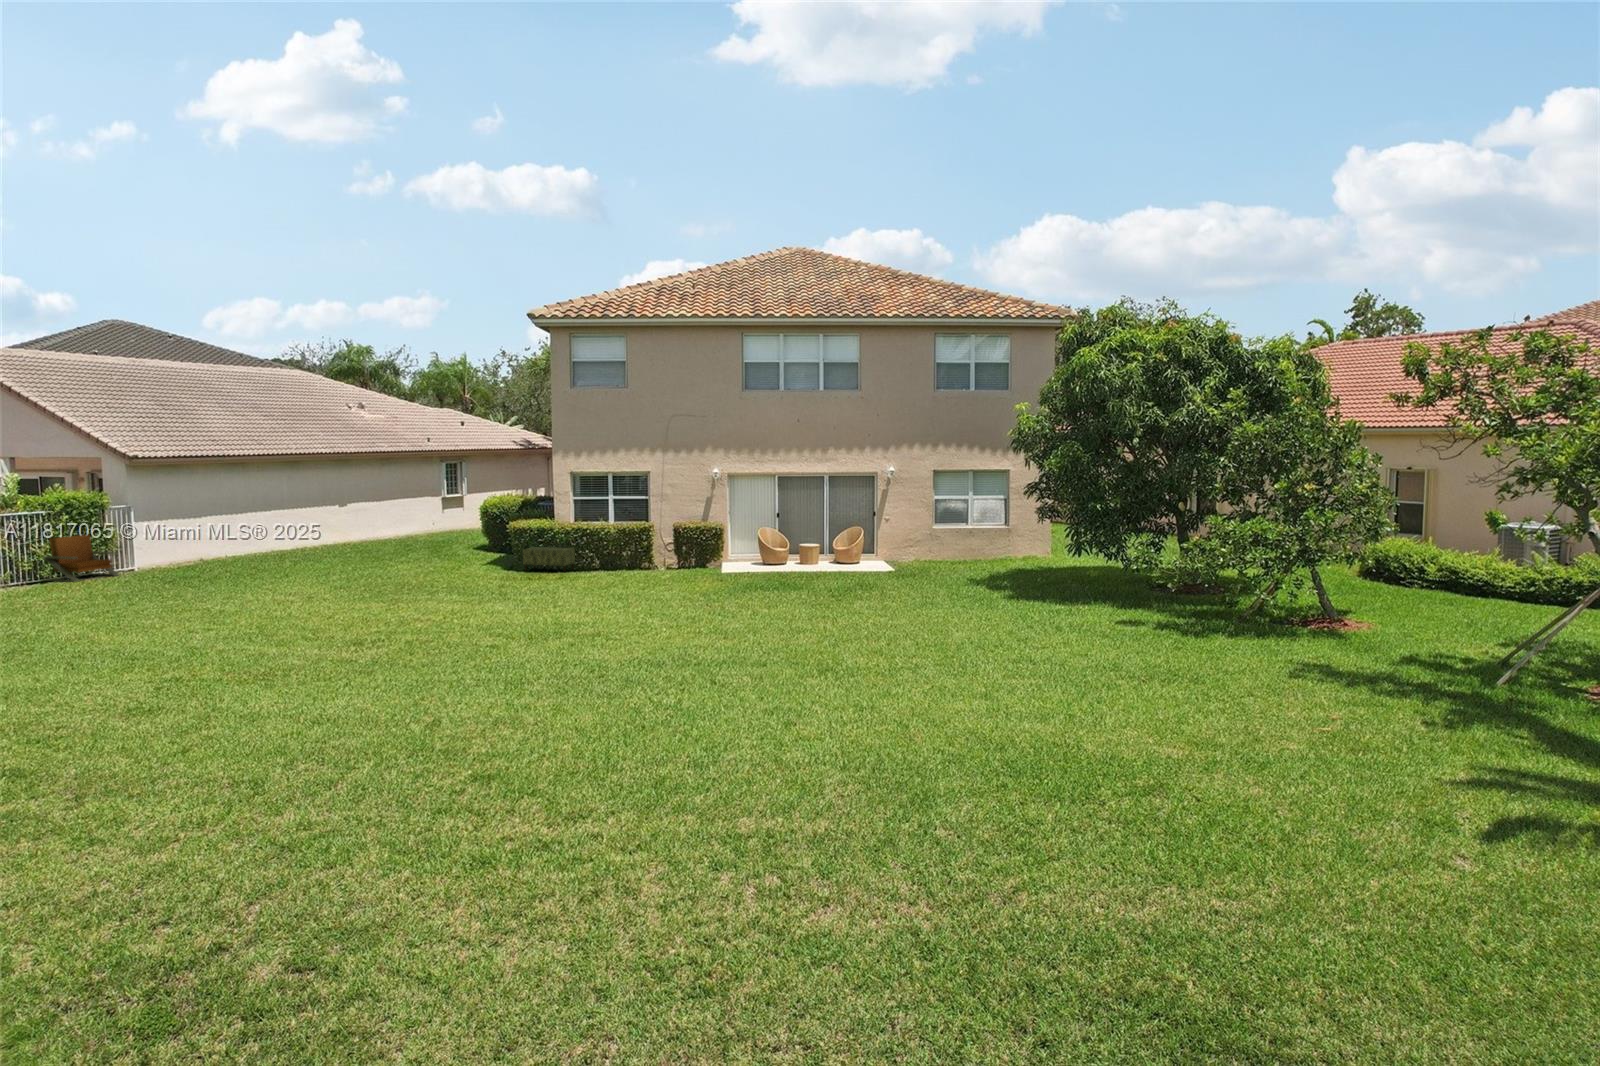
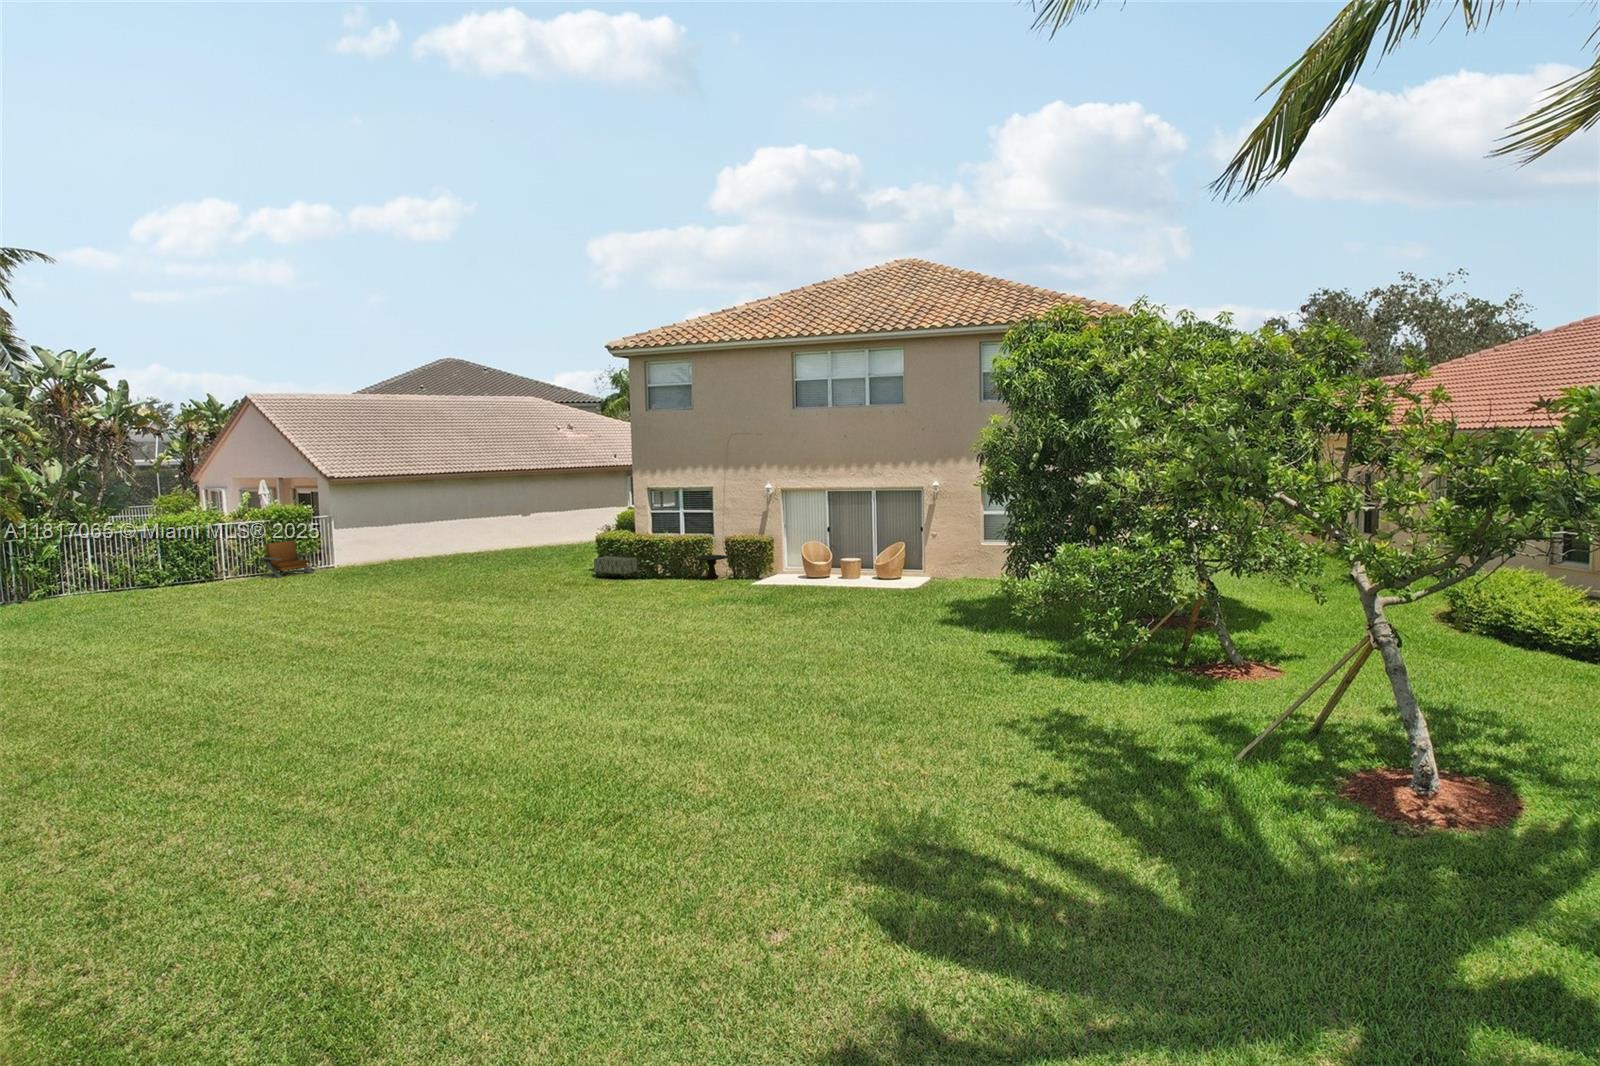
side table: none [646,544,680,569] -> present [696,555,727,579]

